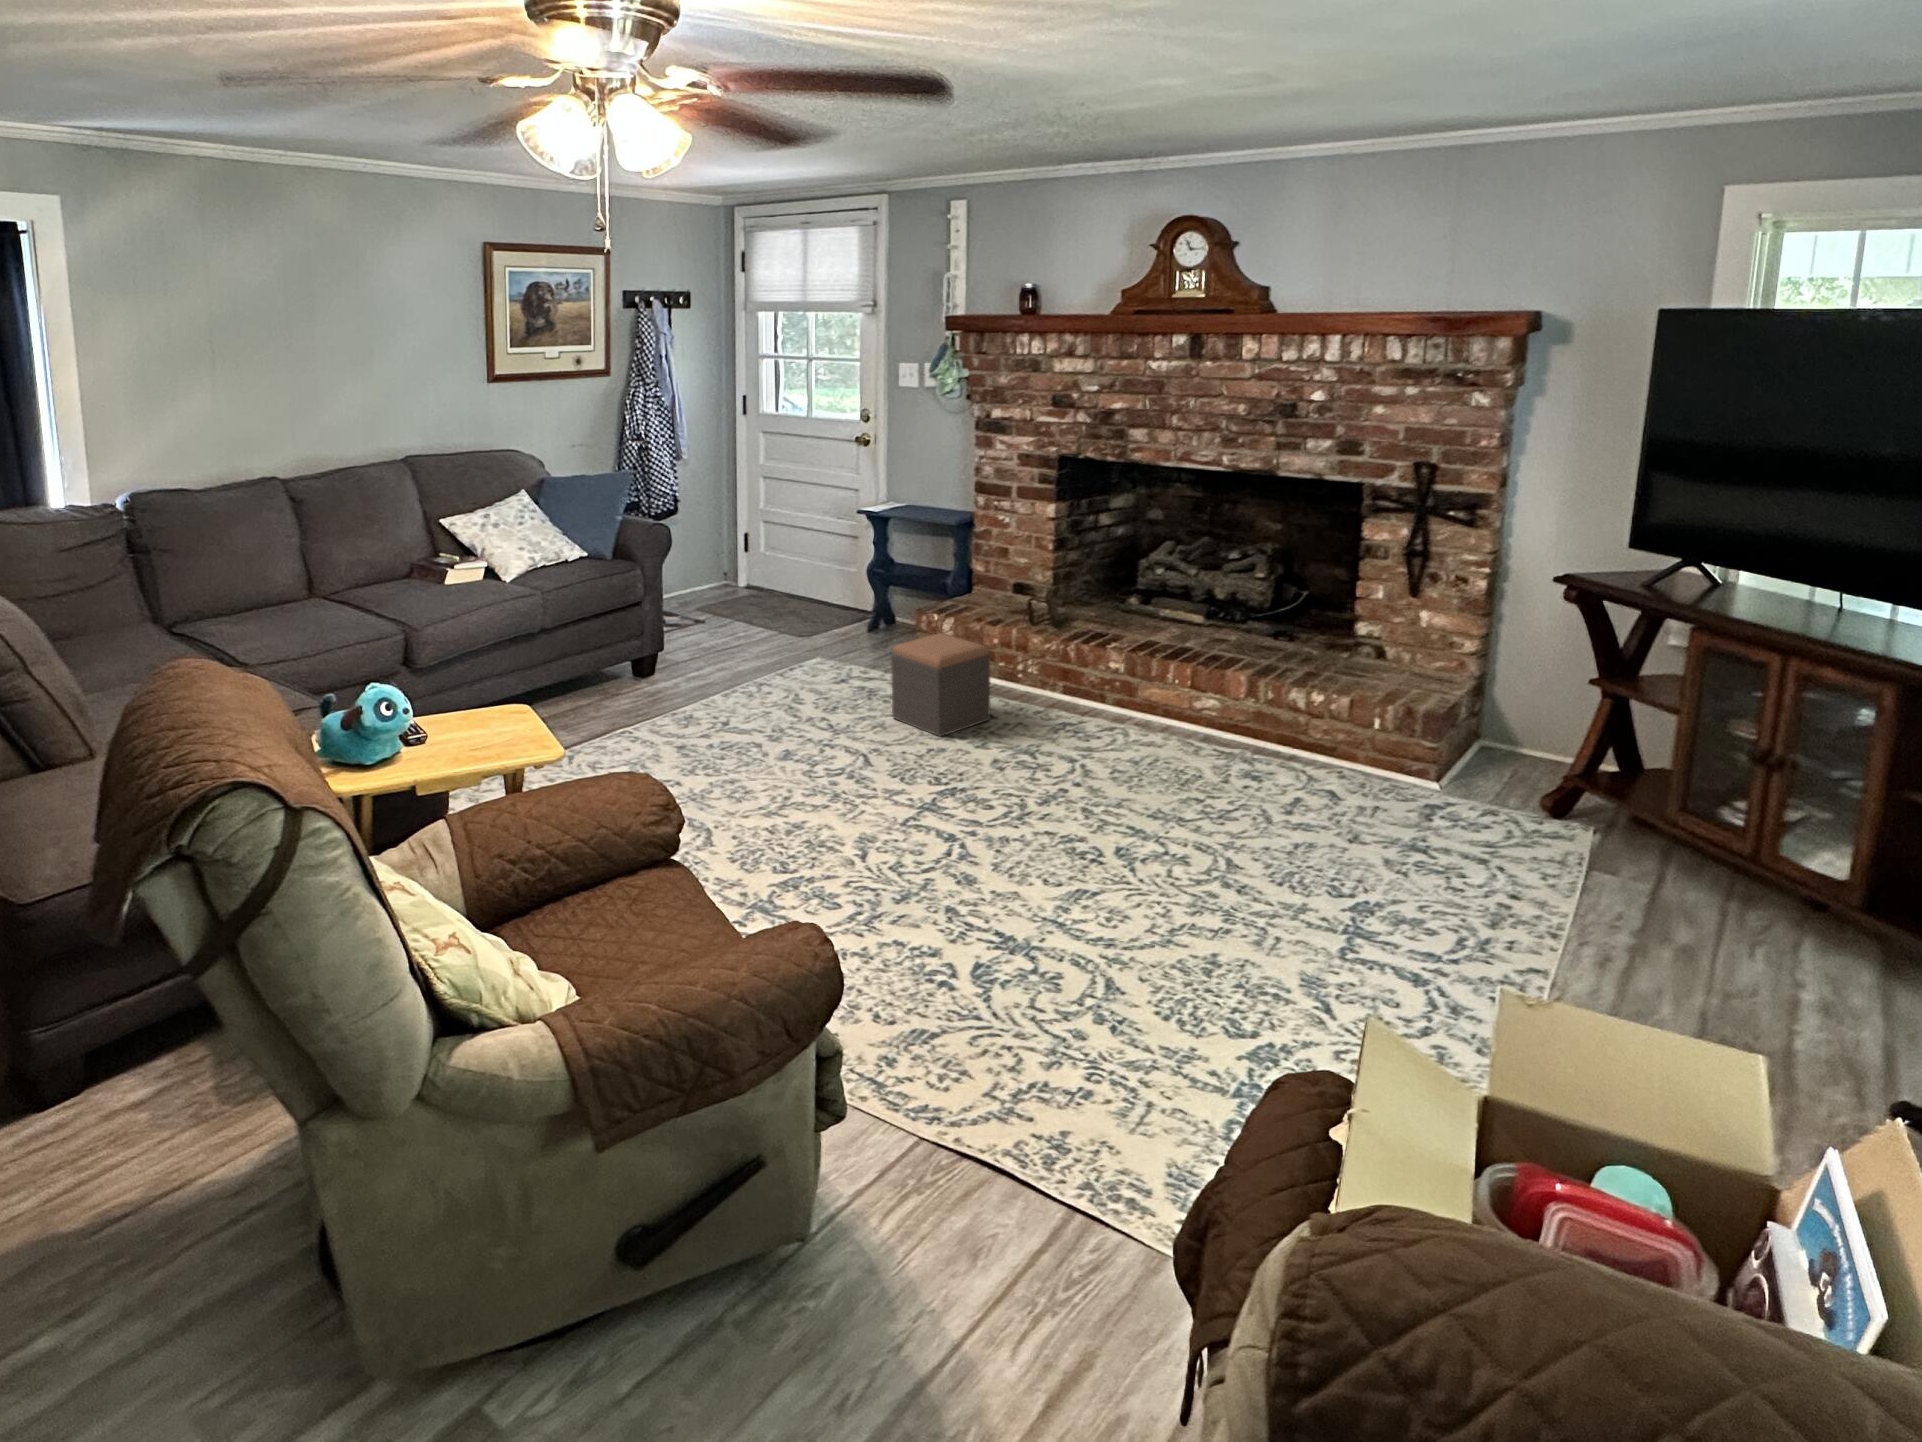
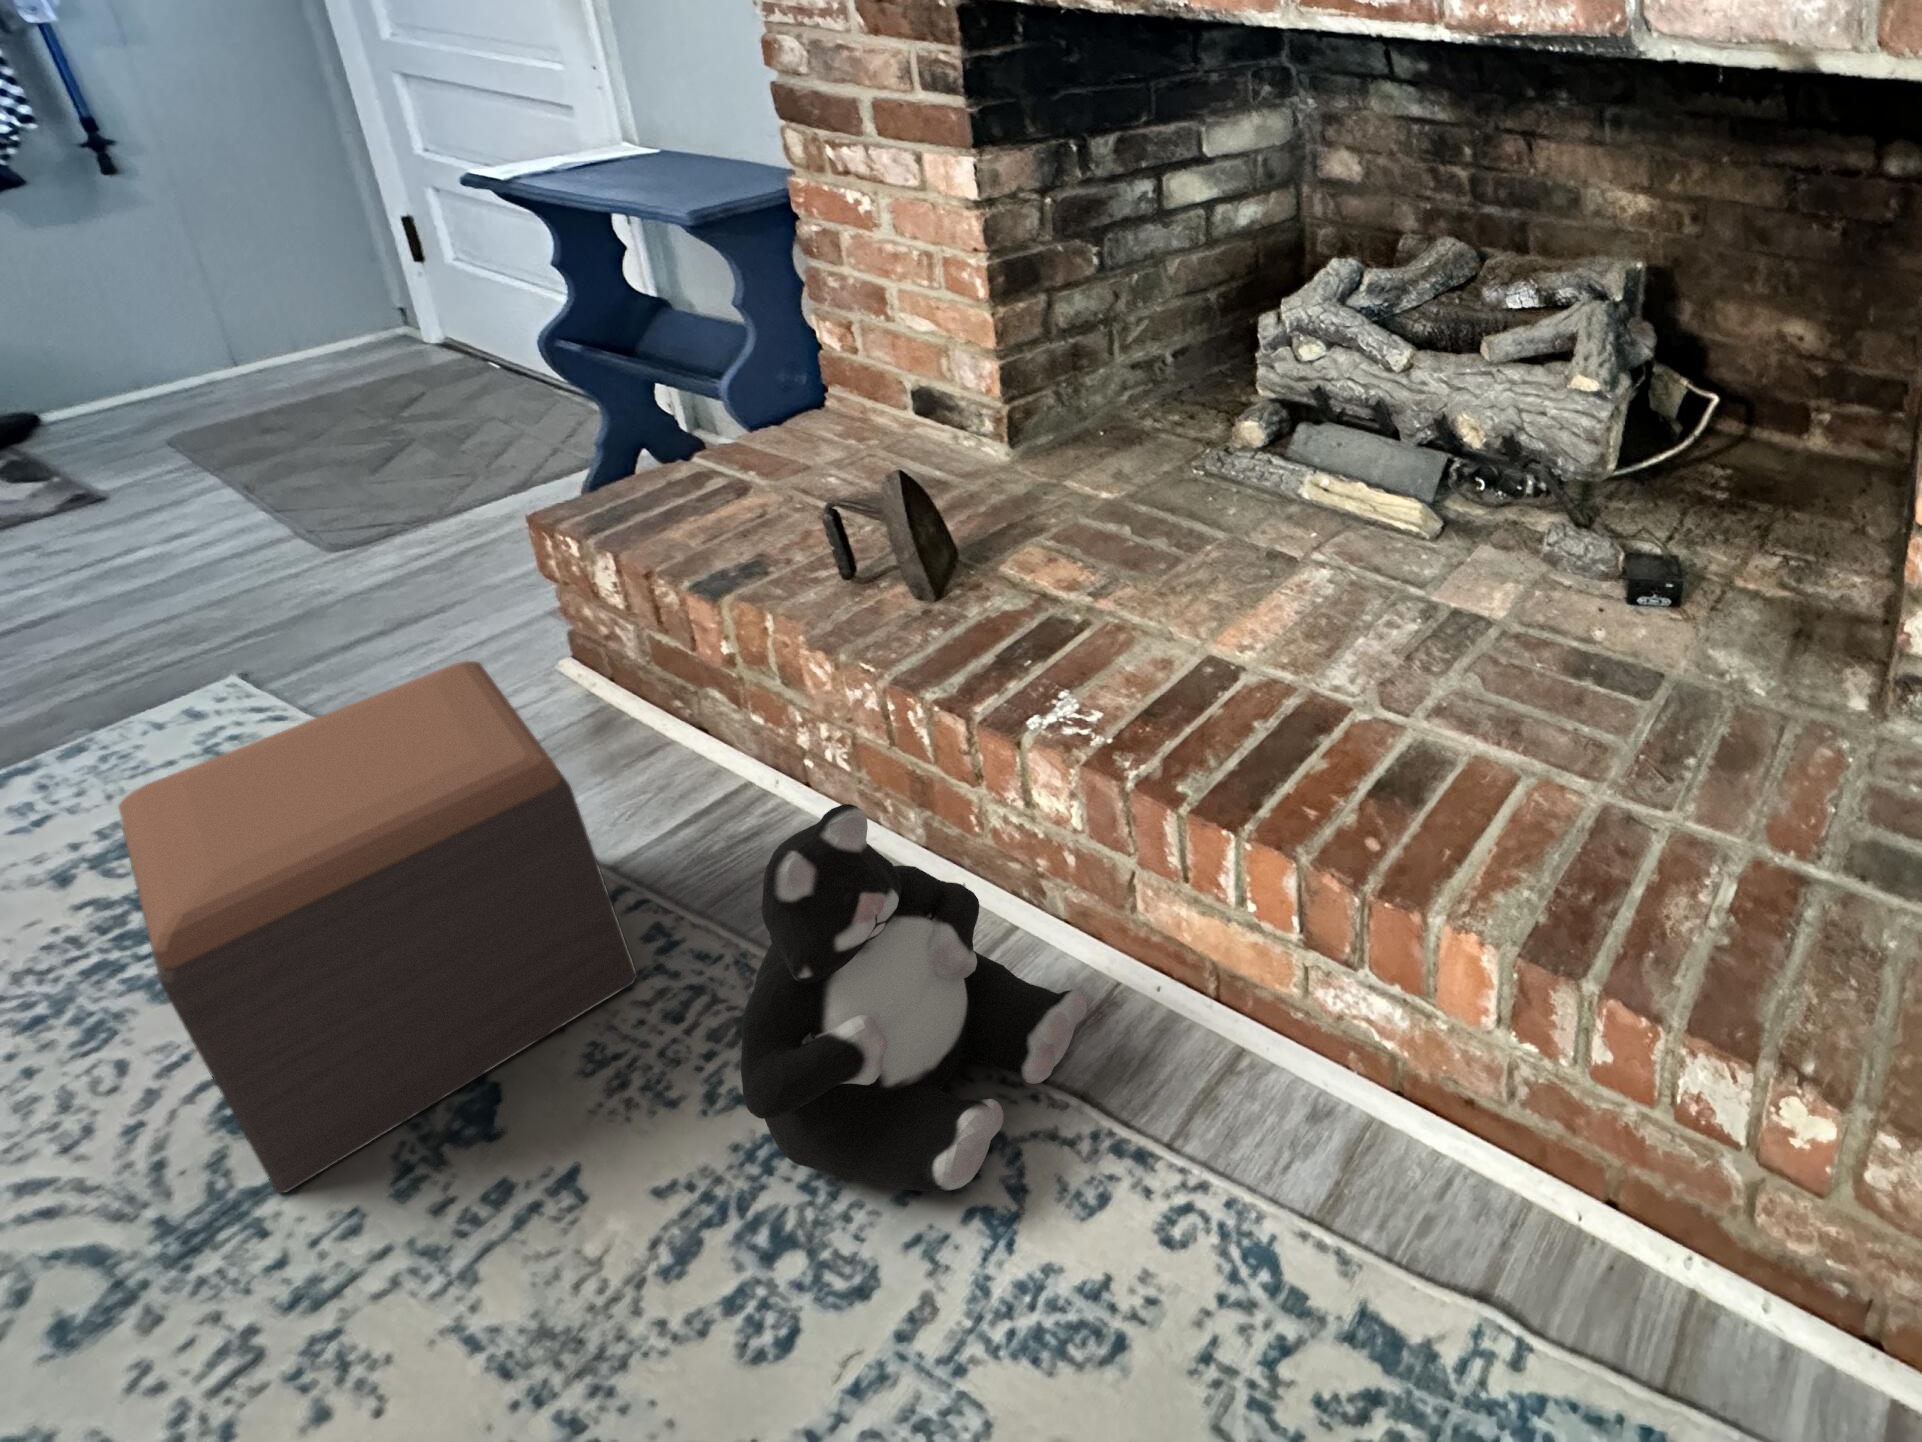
plush toy: none [1043,656,1125,745] -> present [741,804,1087,1192]

